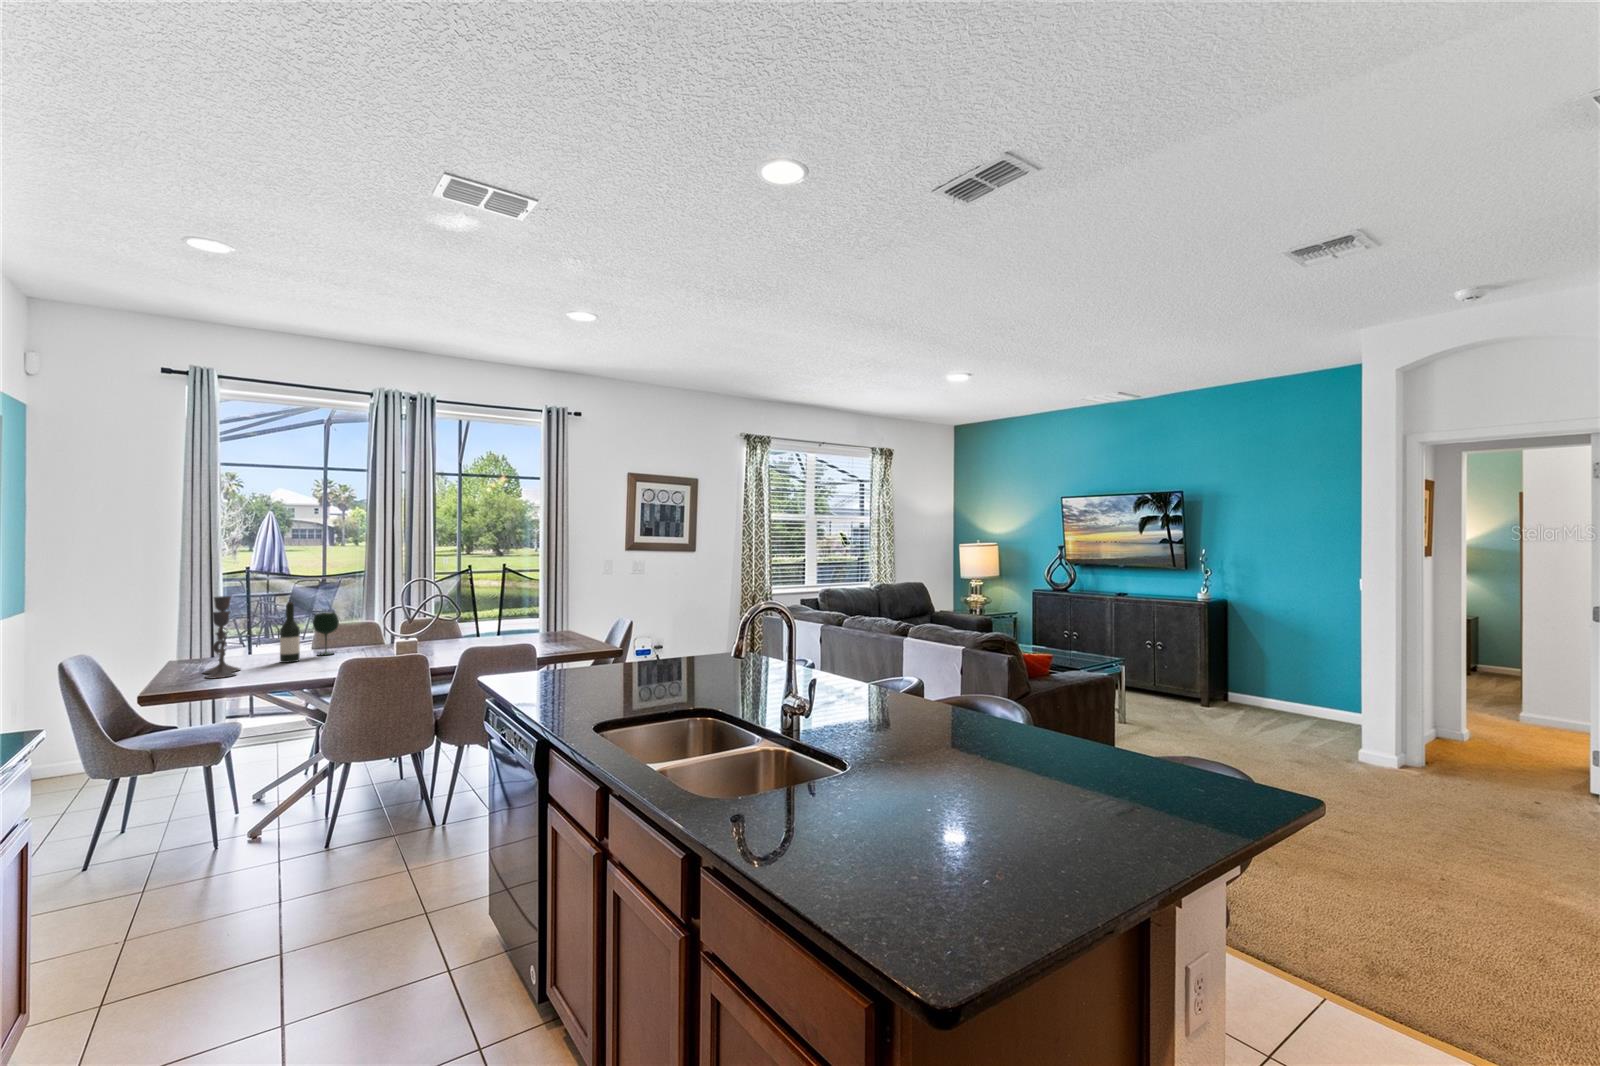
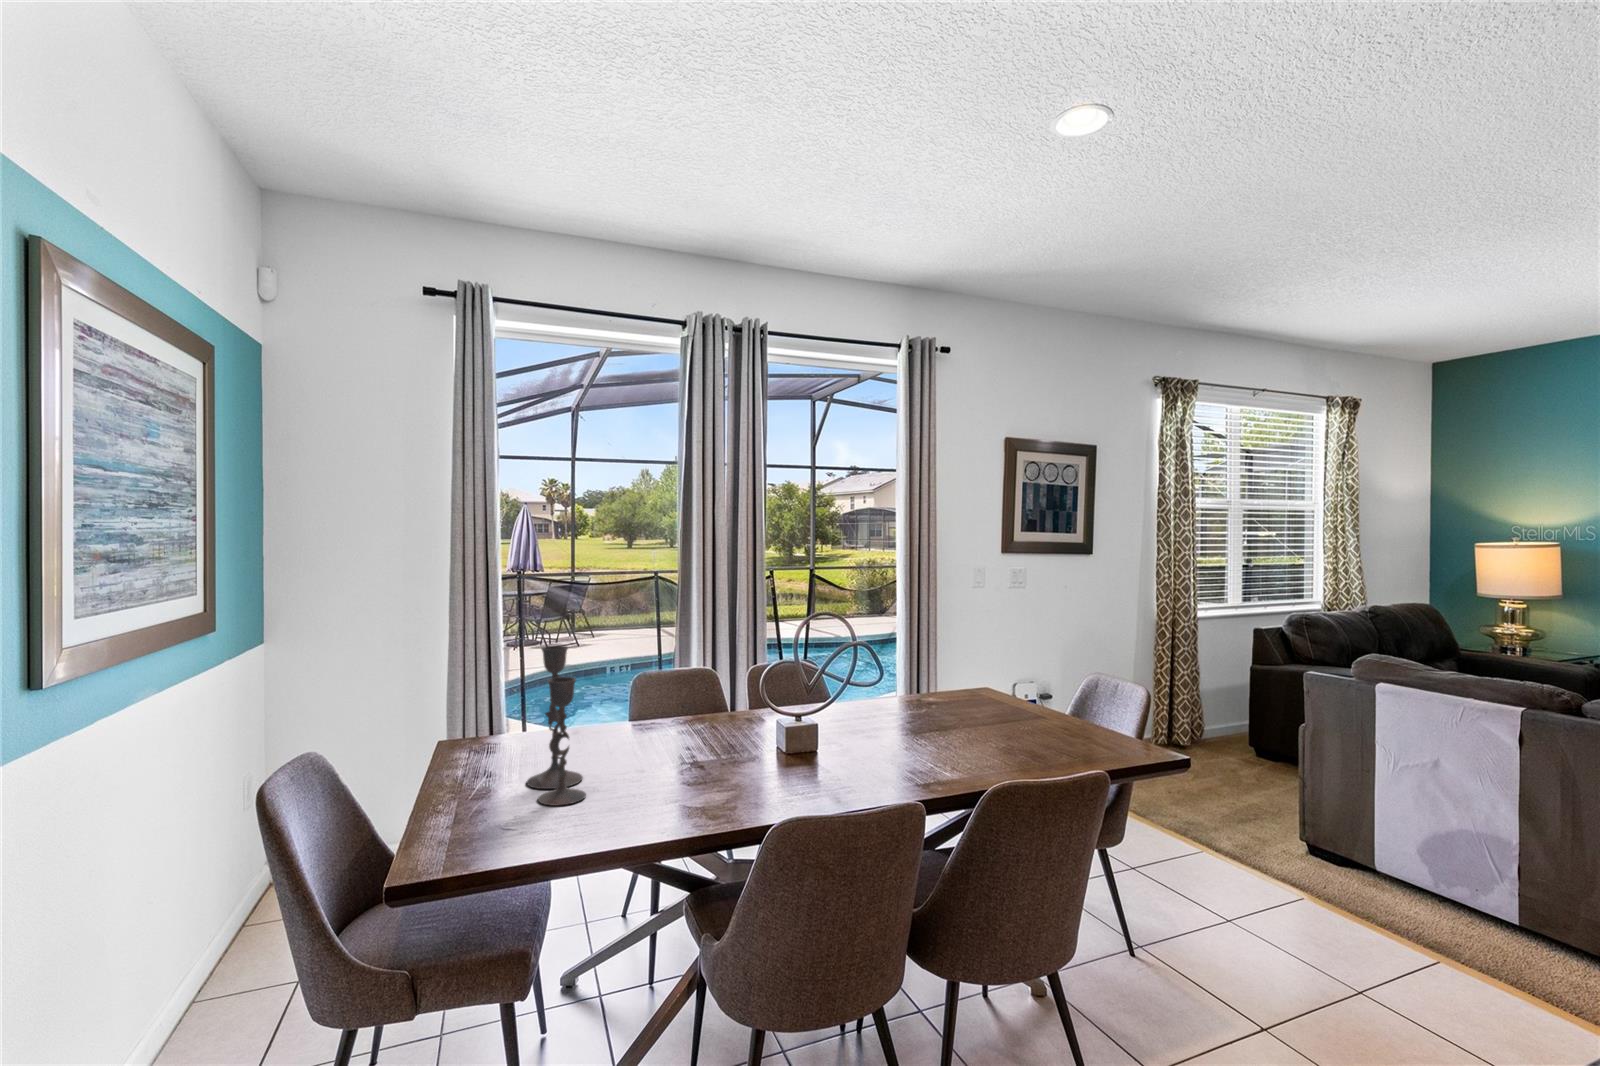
wine bottle: present [280,602,300,663] -> none [629,652,657,759]
wine glass: present [313,613,339,655] -> none [665,665,703,740]

